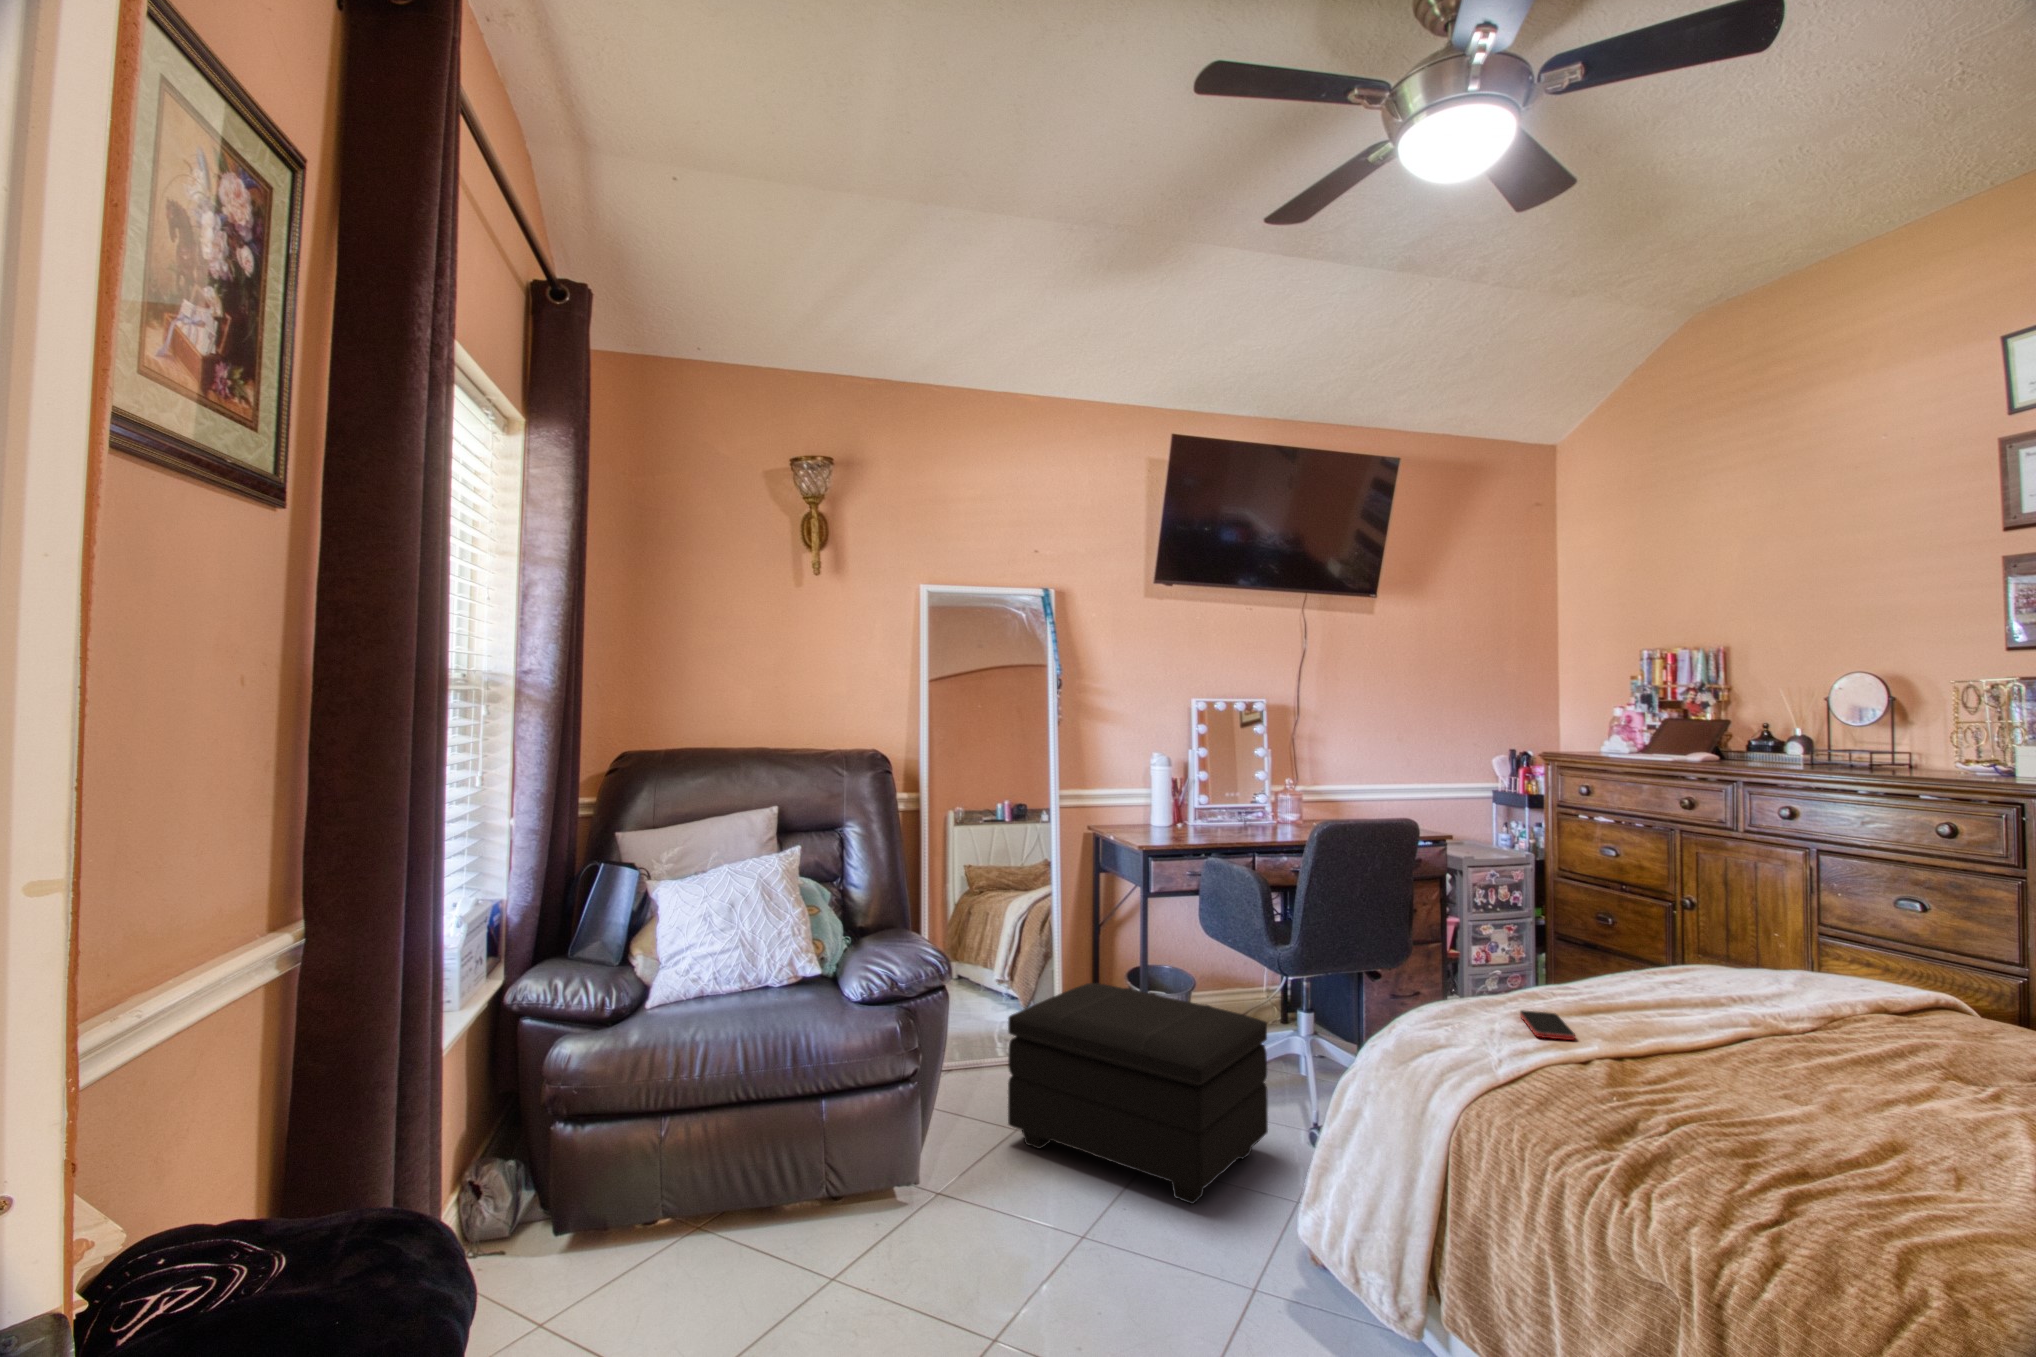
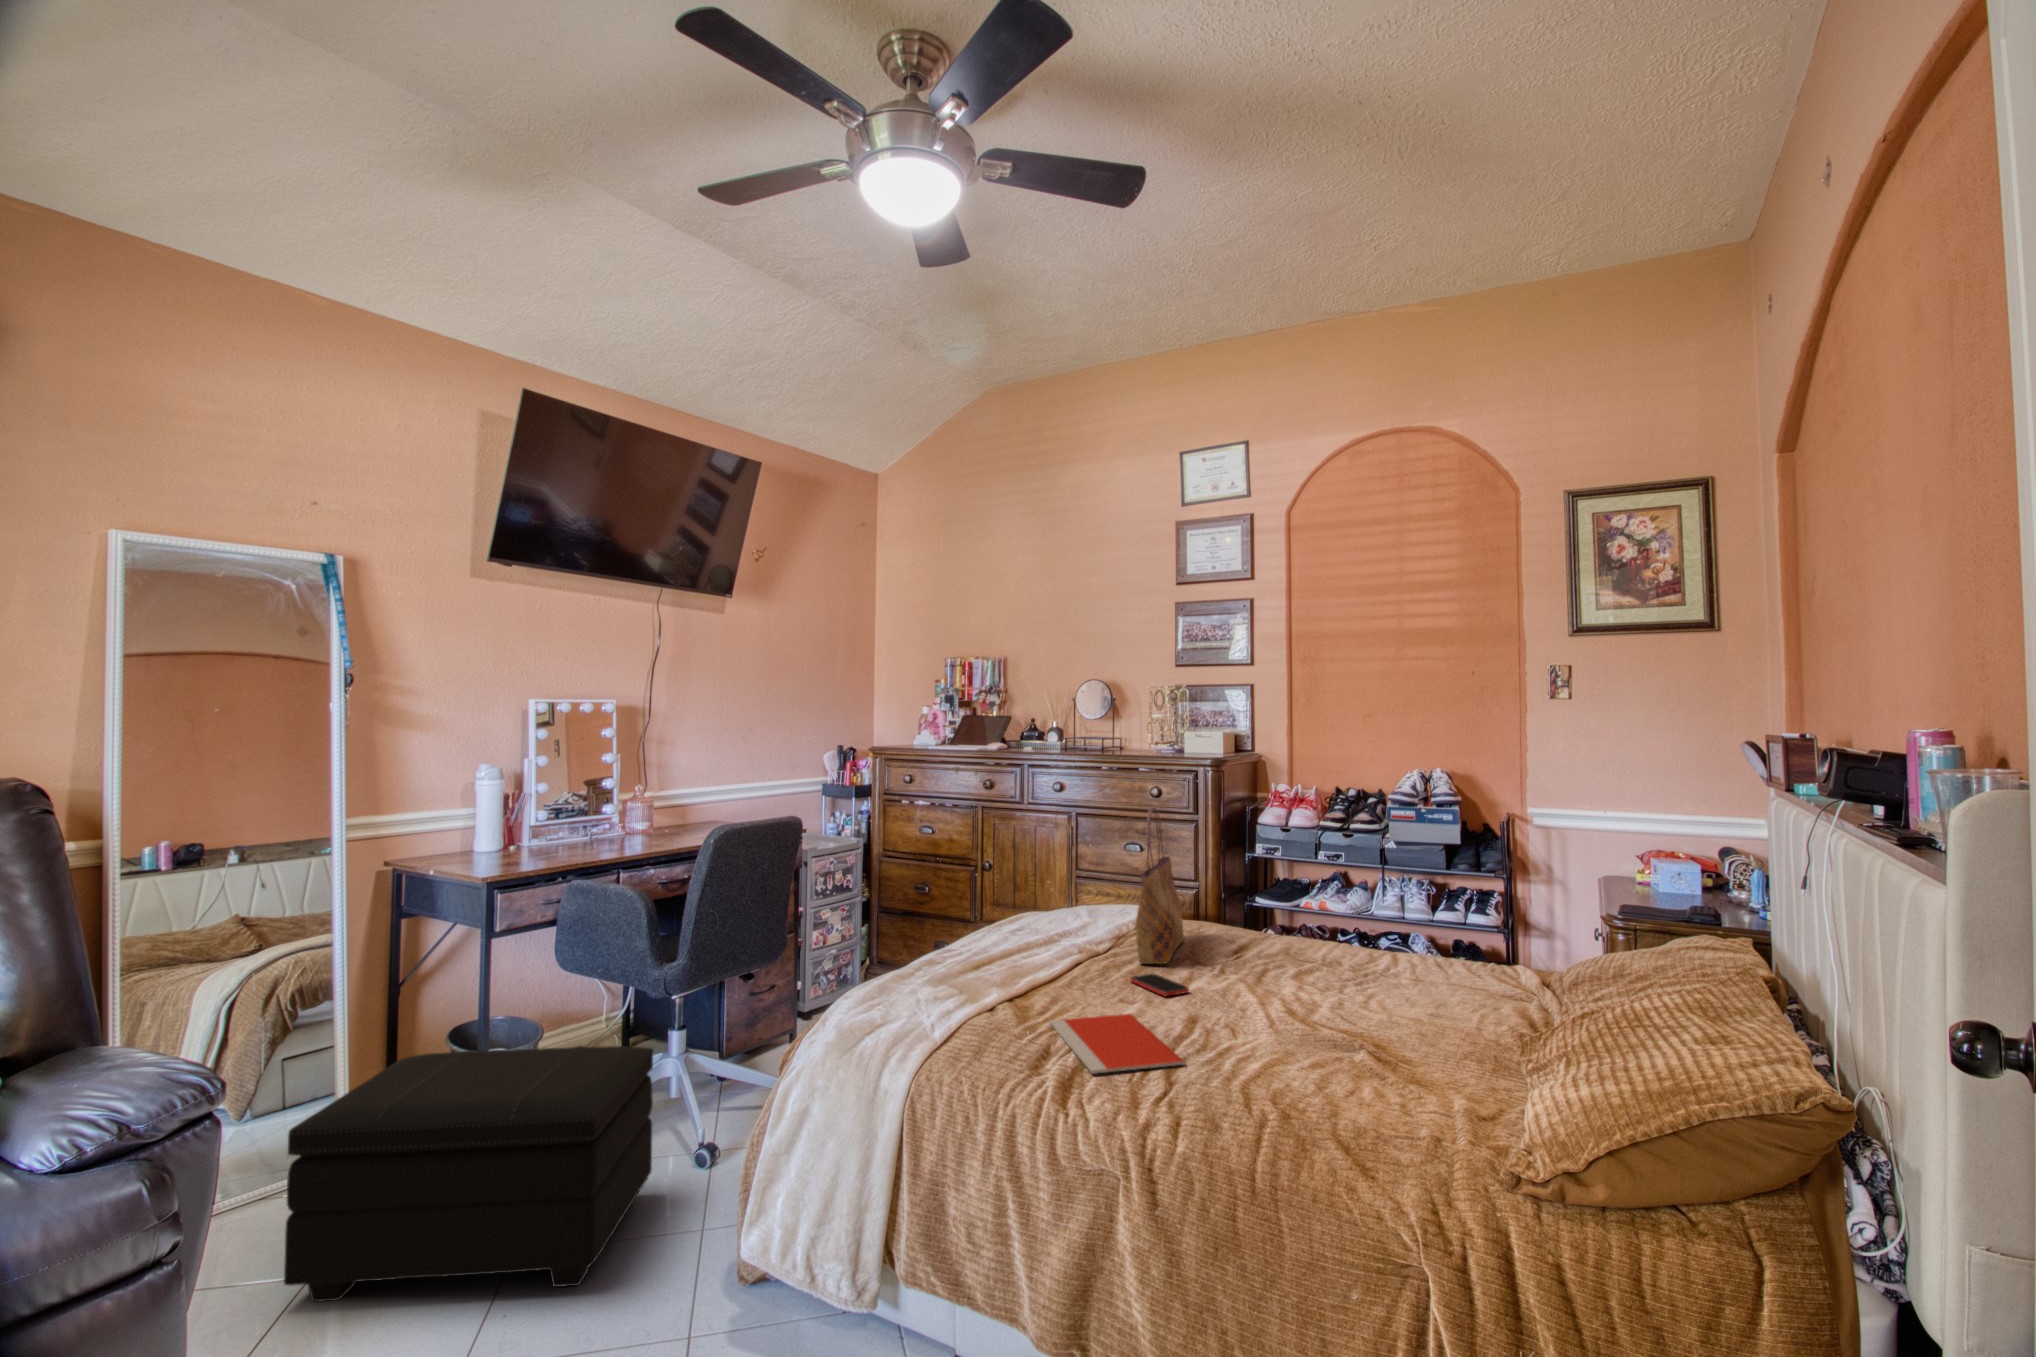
tote bag: none [1840,856,1954,1072] -> present [1136,807,1184,964]
smartphone: present [1520,1011,1575,1040] -> present [1130,973,1189,996]
notebook: none [1655,1096,1827,1198] -> present [1050,1014,1185,1074]

